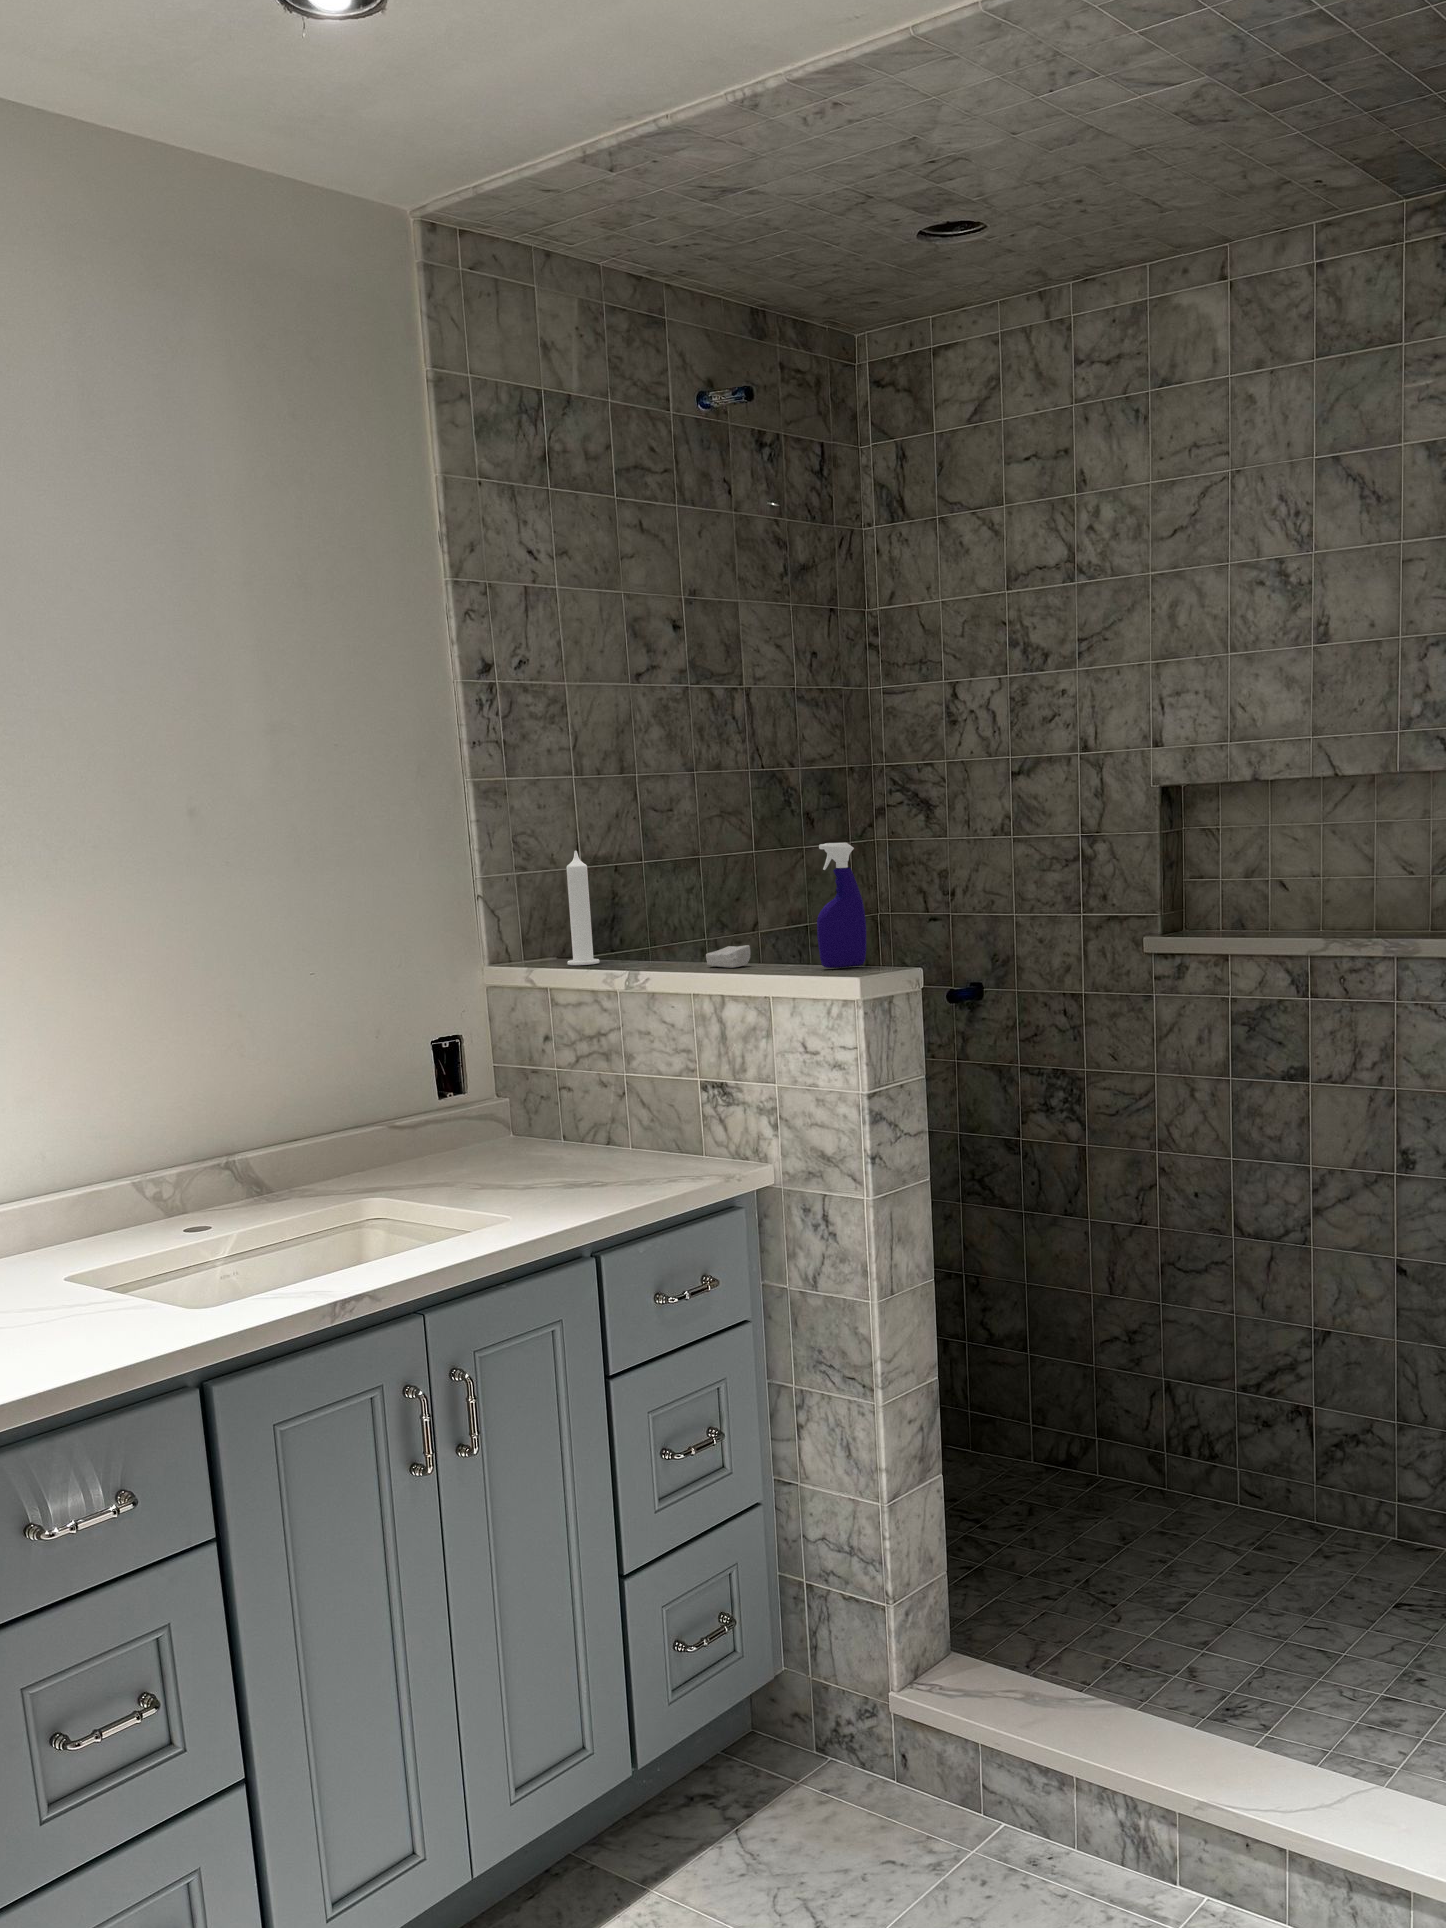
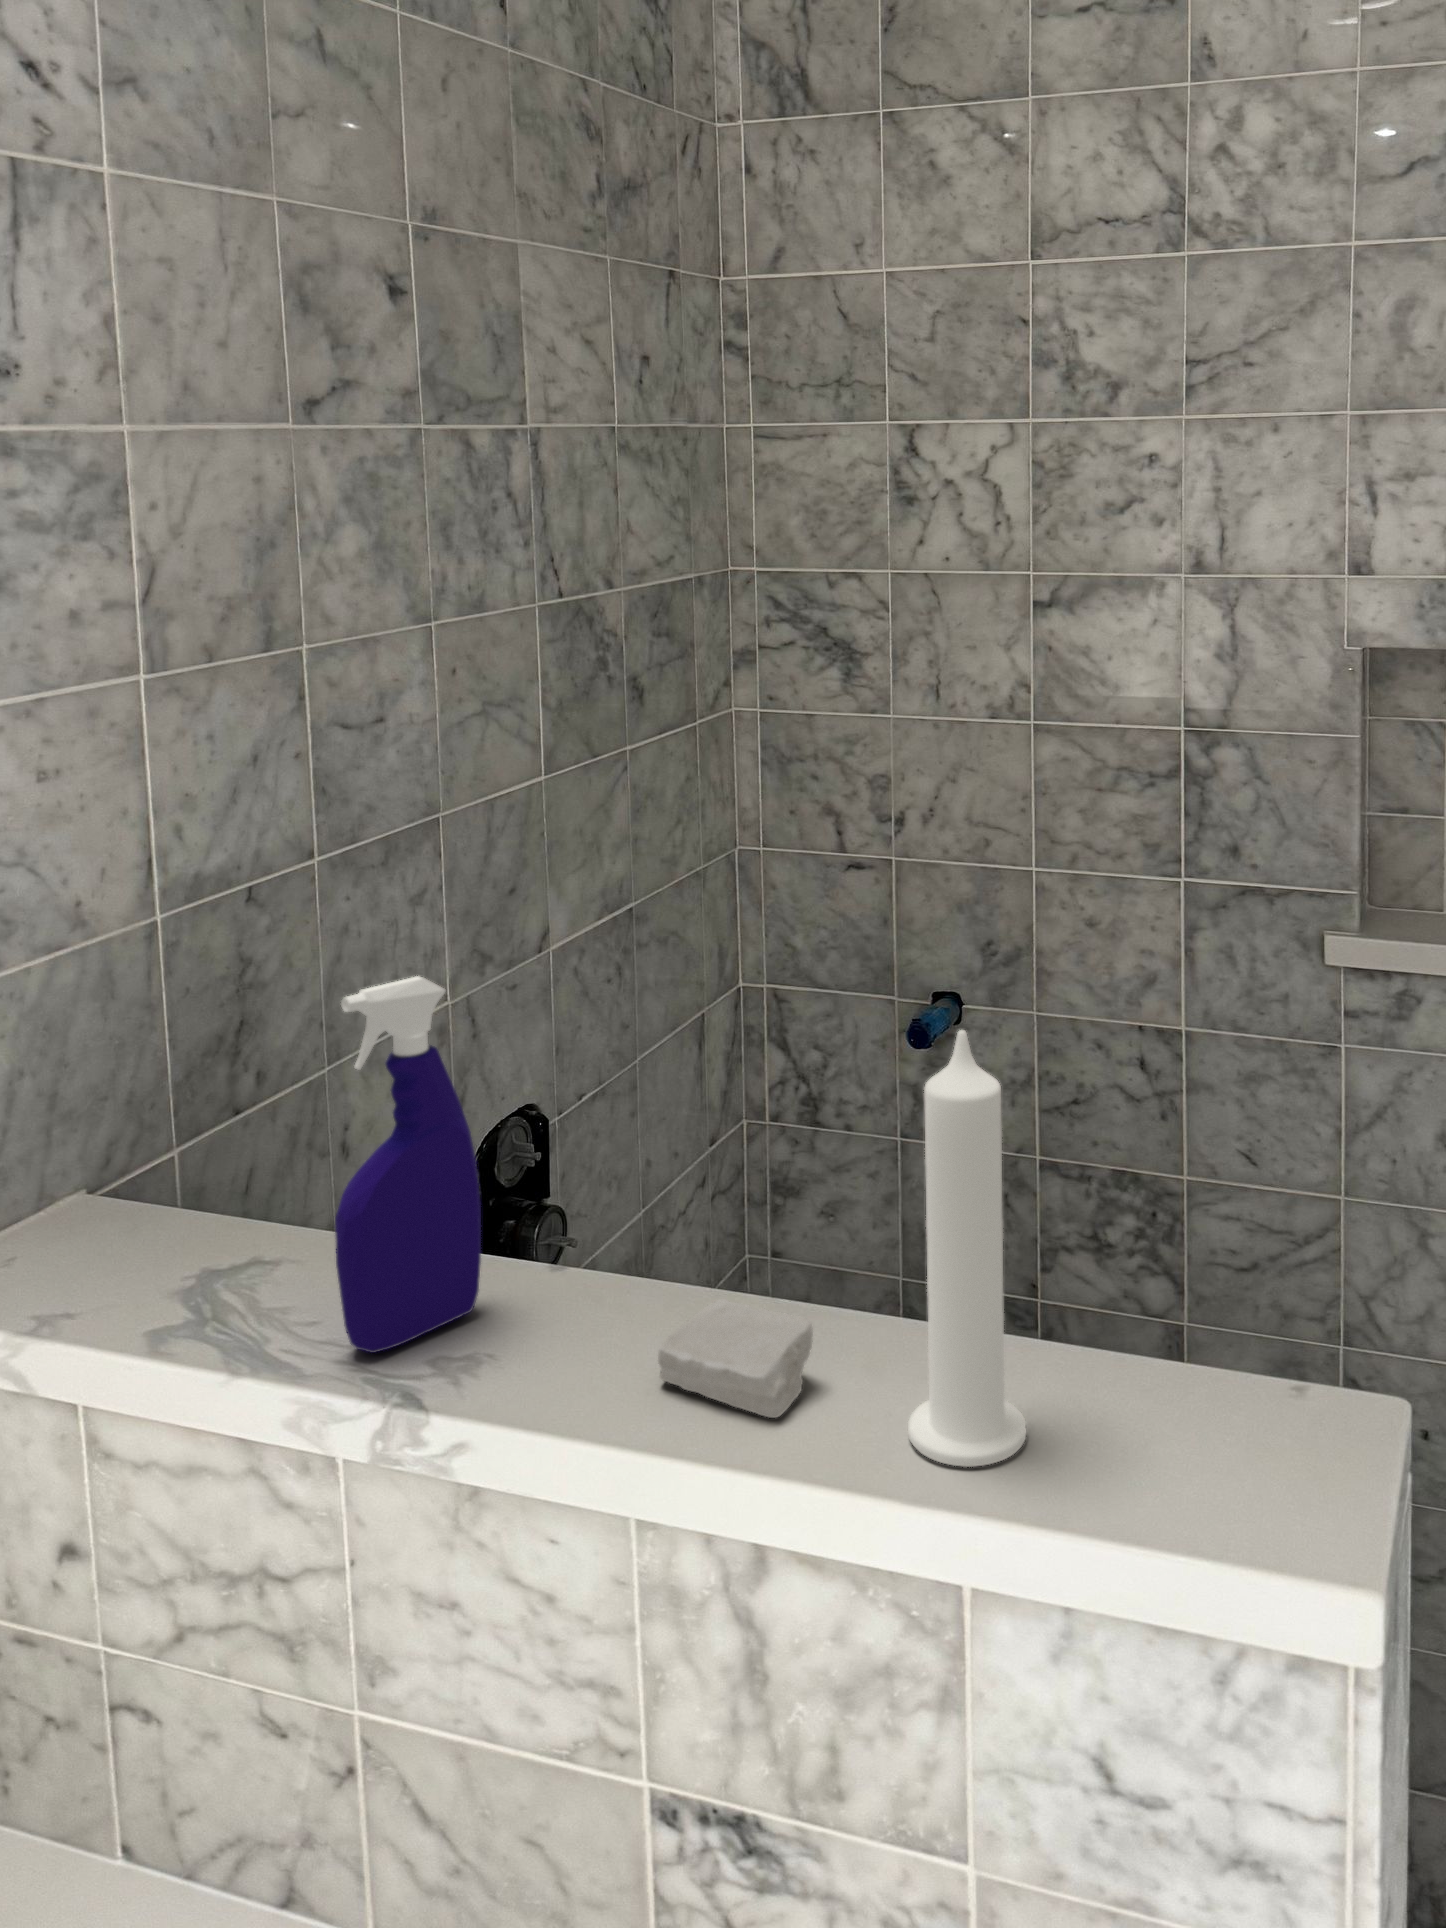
spray bottle: present [817,843,866,968] -> present [335,976,481,1353]
candle: present [567,851,600,965] -> present [908,1030,1026,1467]

